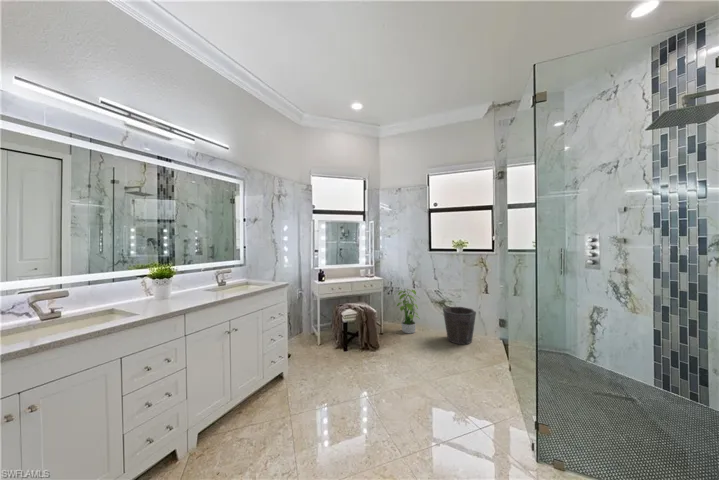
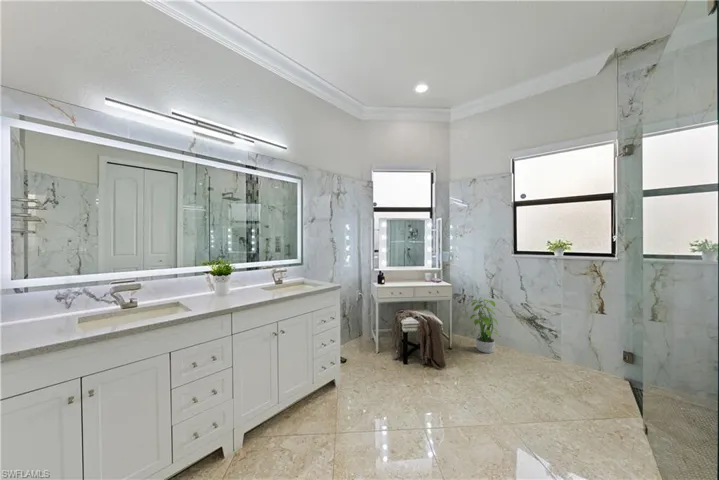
waste bin: present [443,307,476,344] -> none [532,326,581,378]

